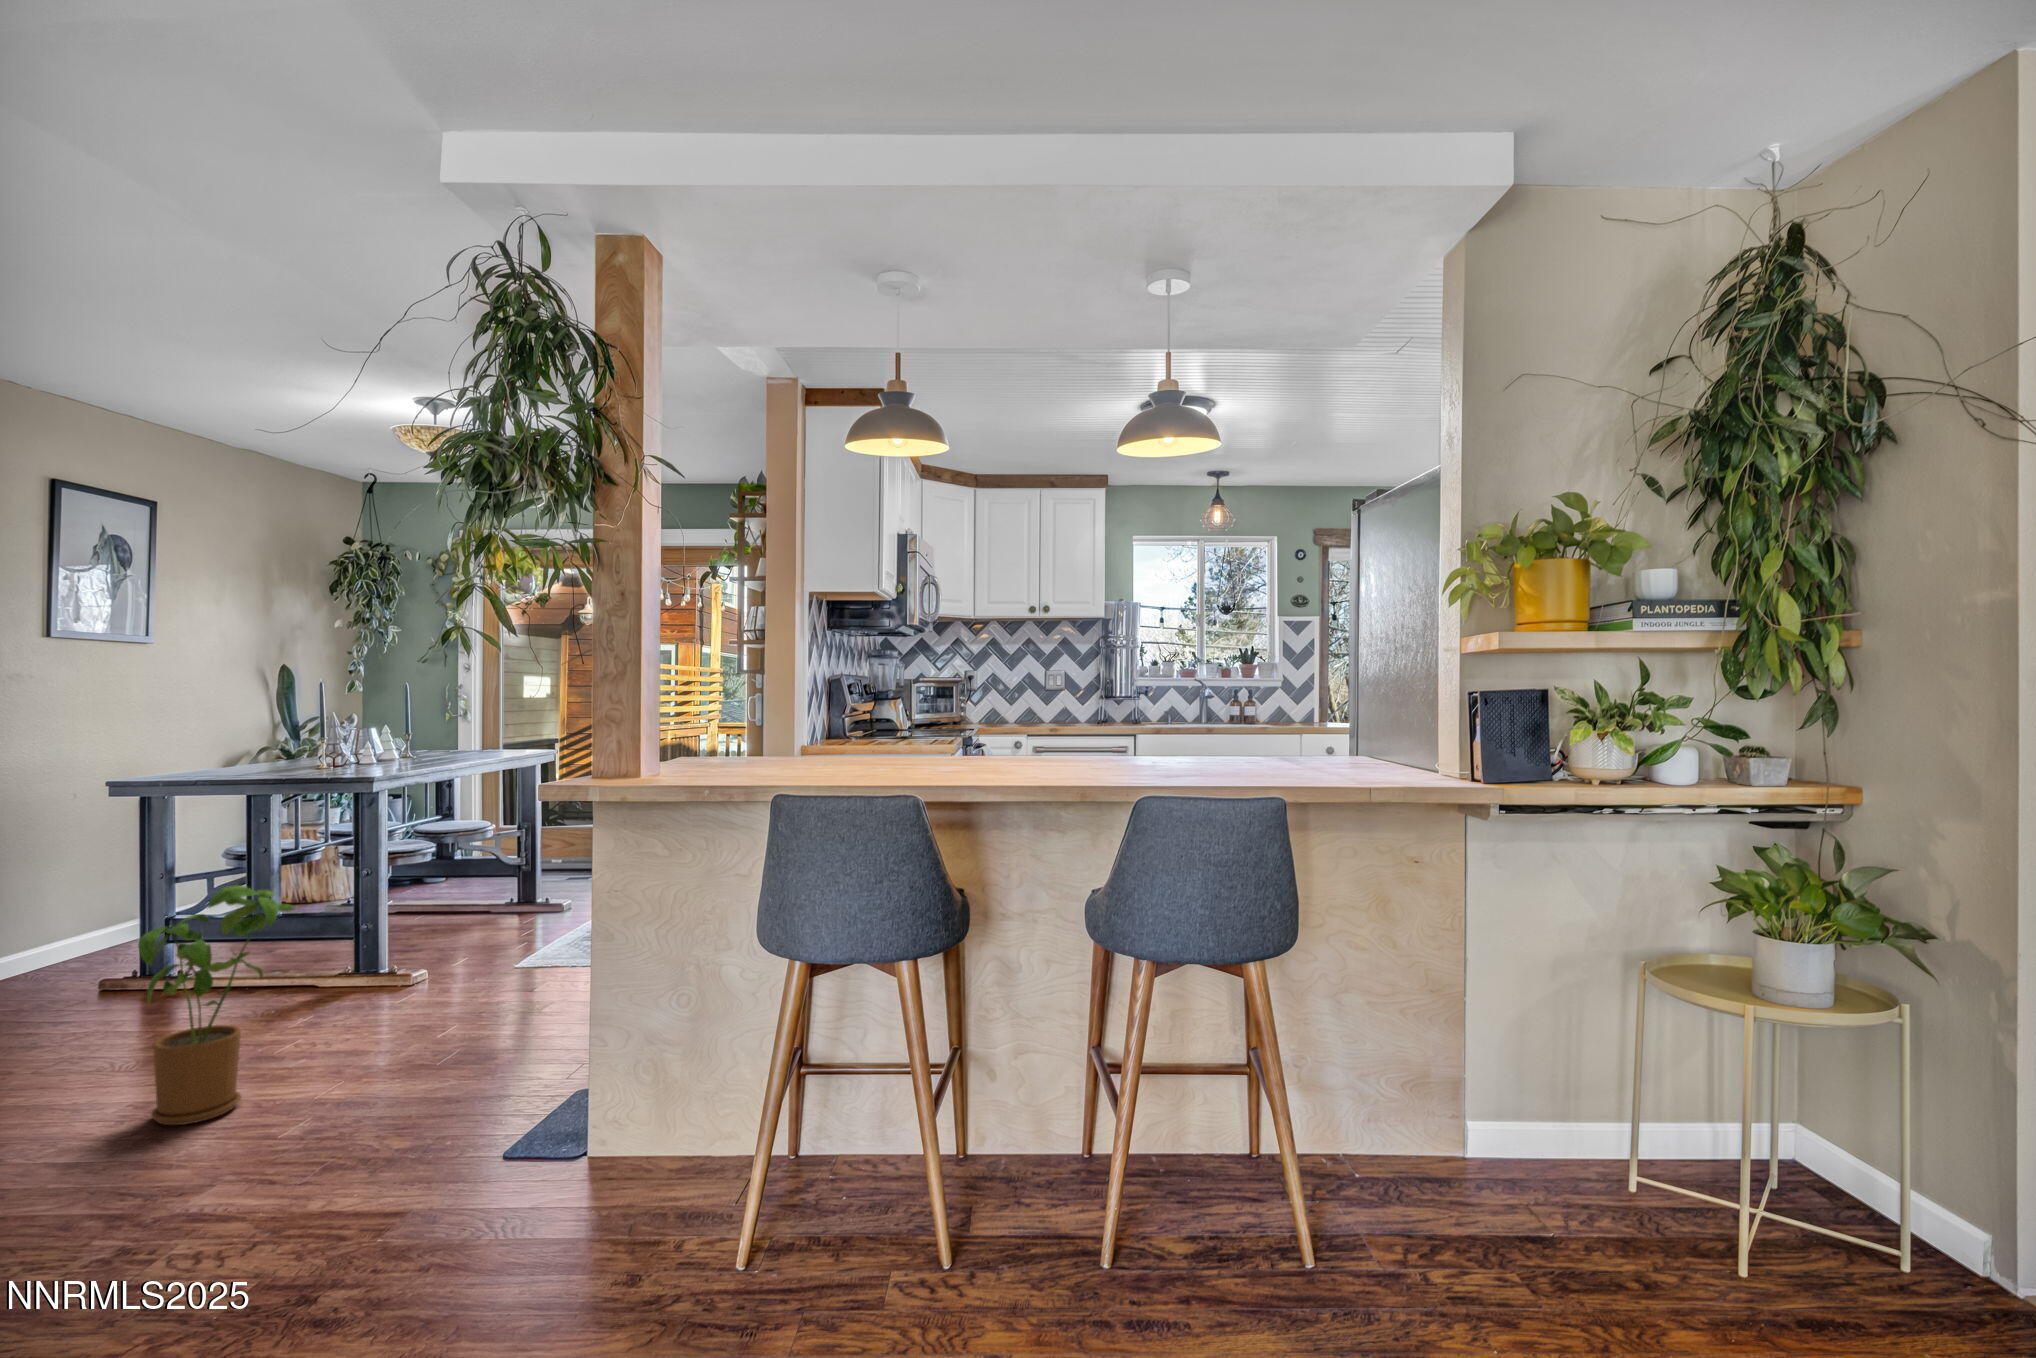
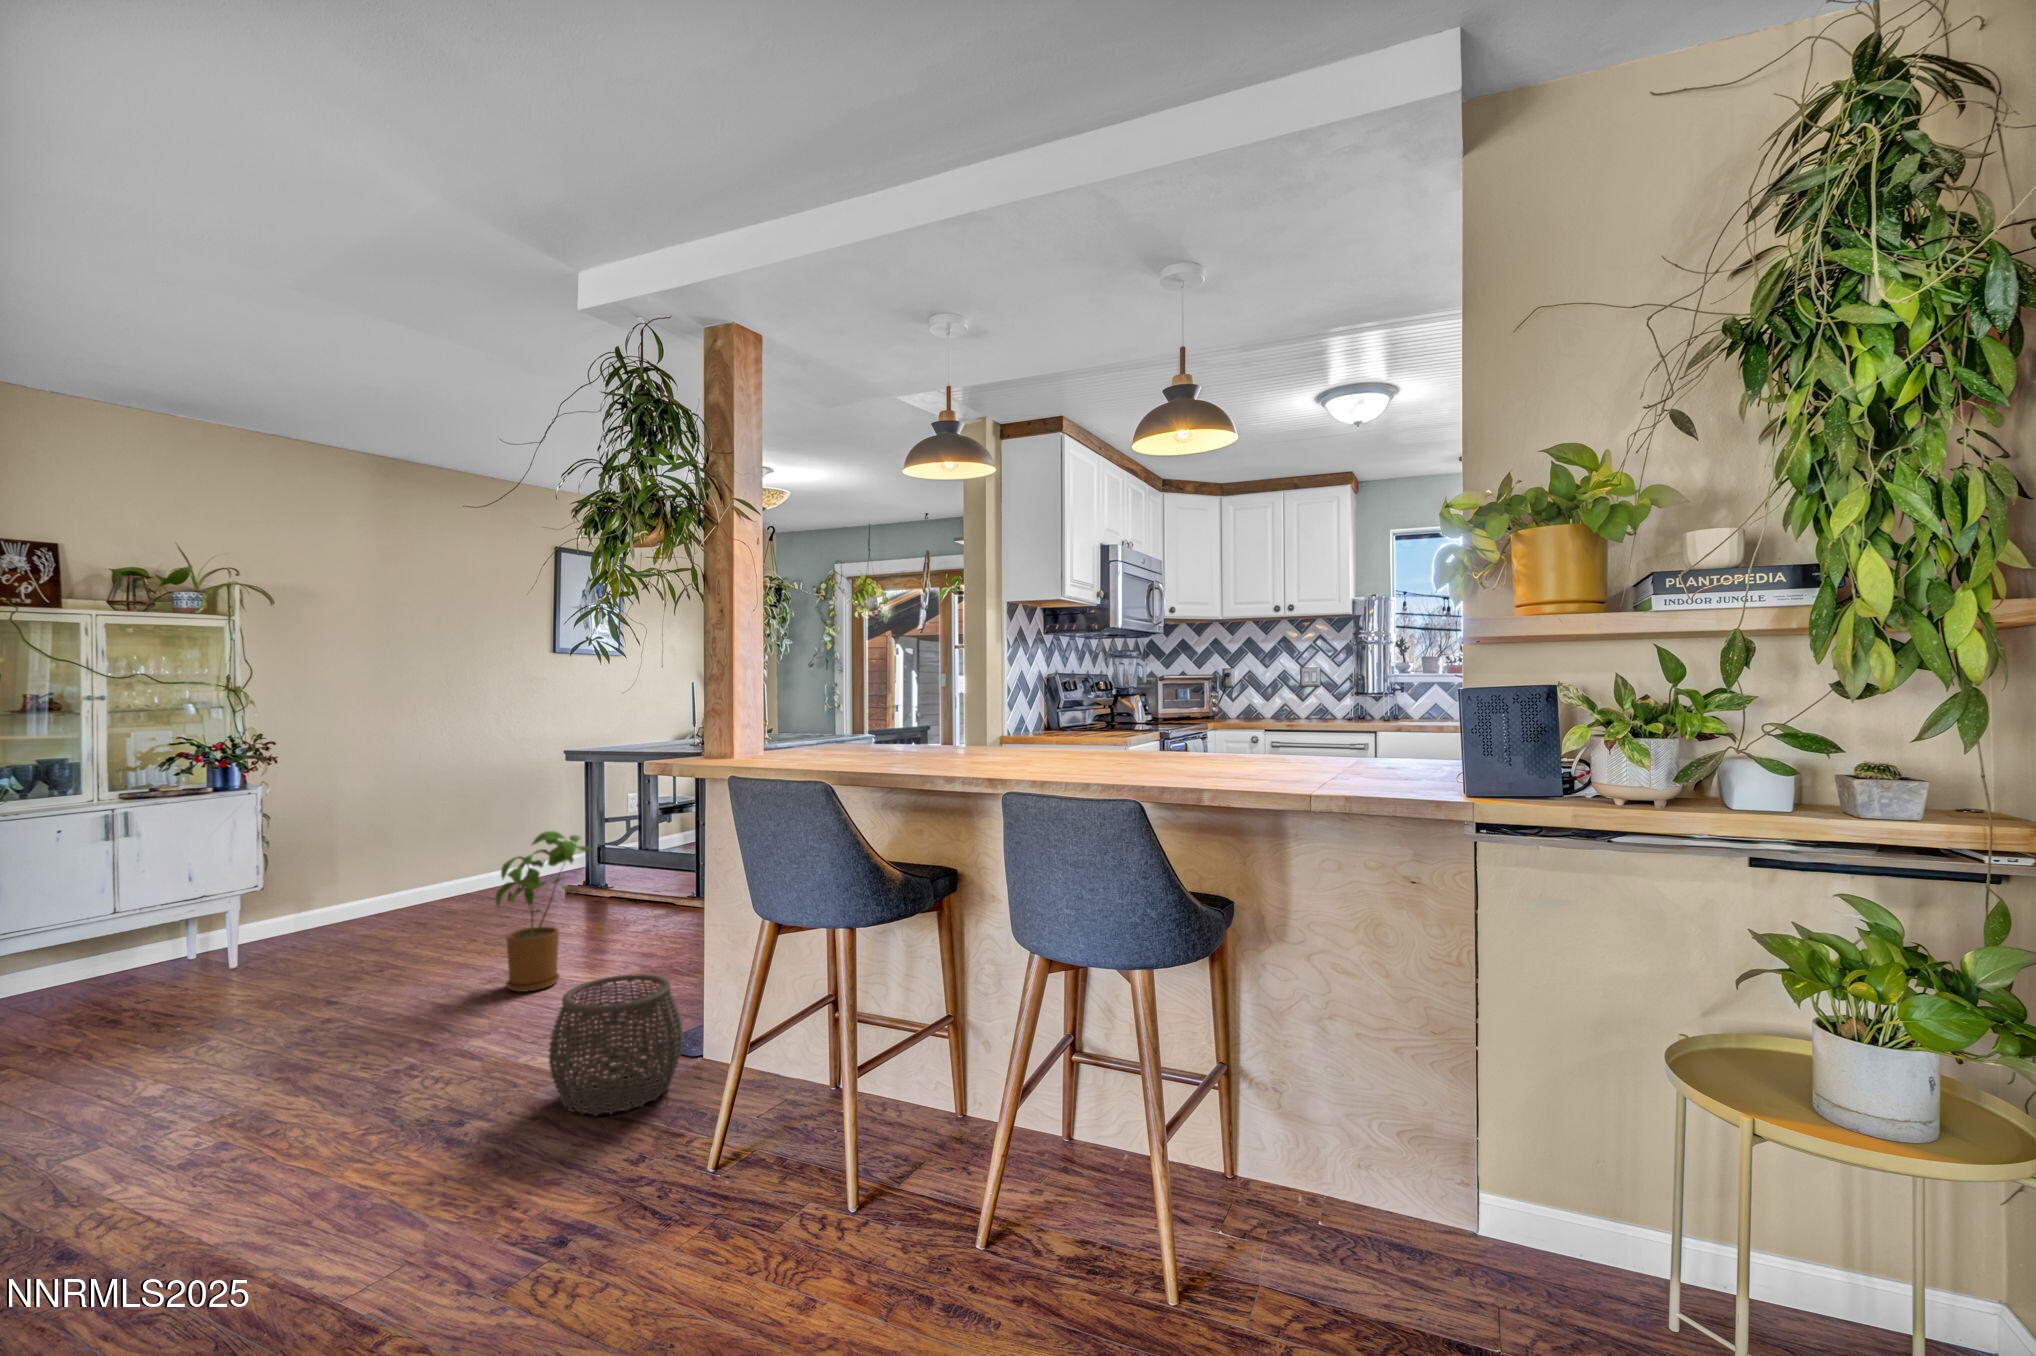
woven basket: none [411,1056,596,1252] -> present [548,974,683,1115]

